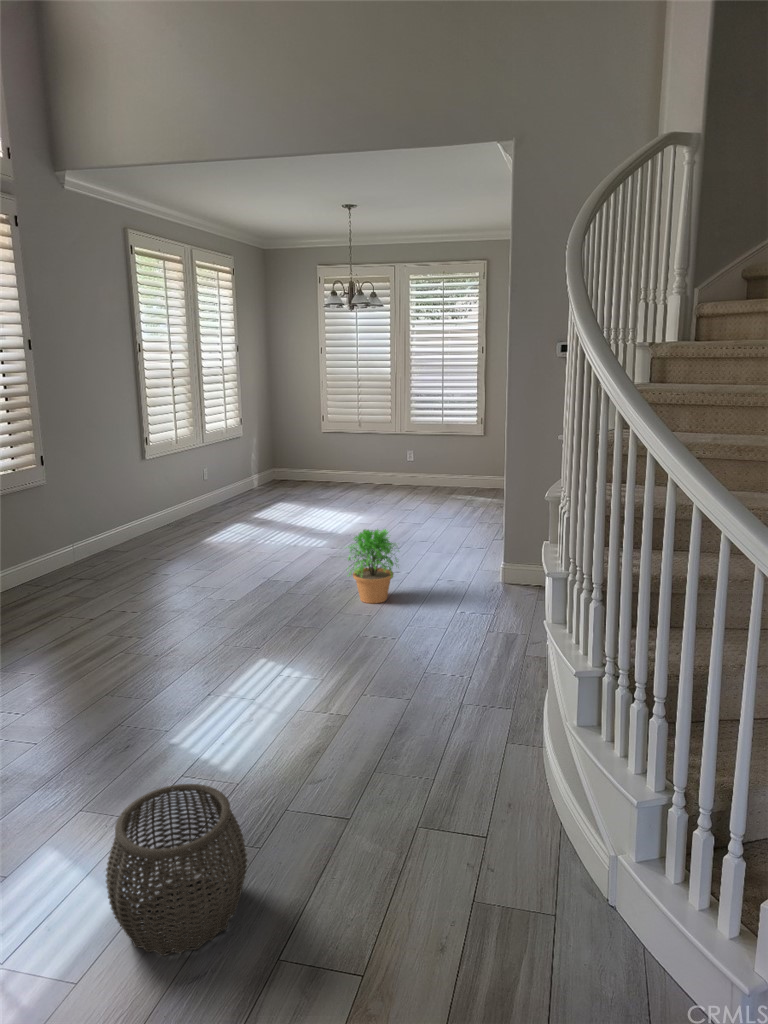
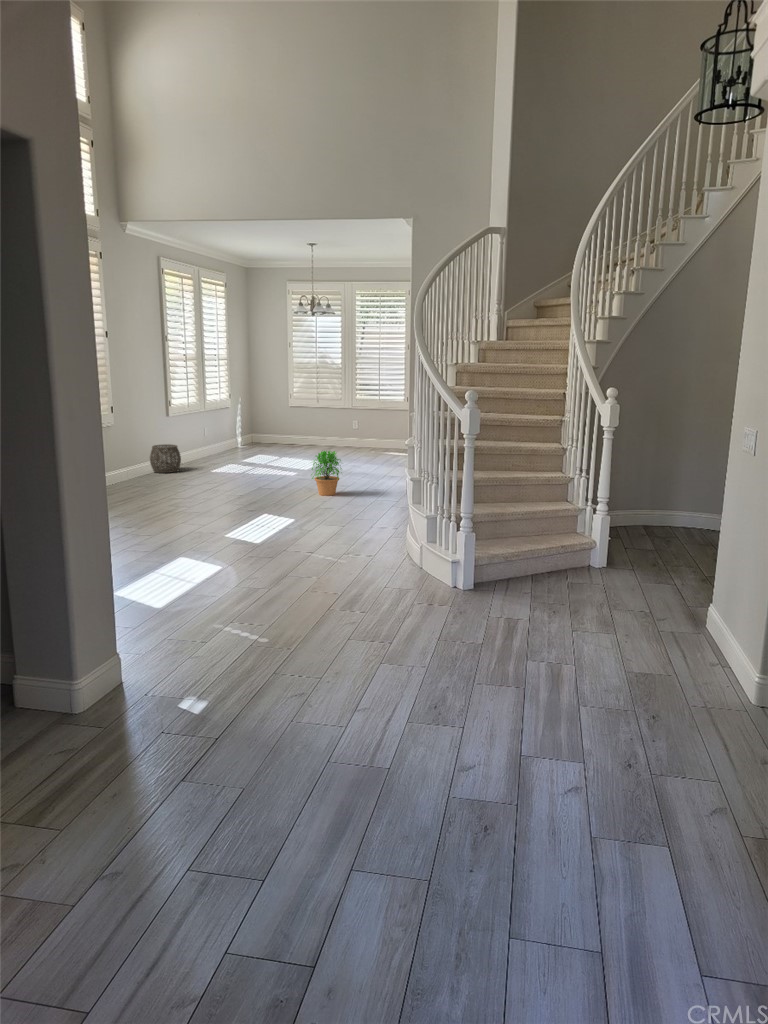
woven basket: present [106,784,247,956] -> present [150,444,181,473]

